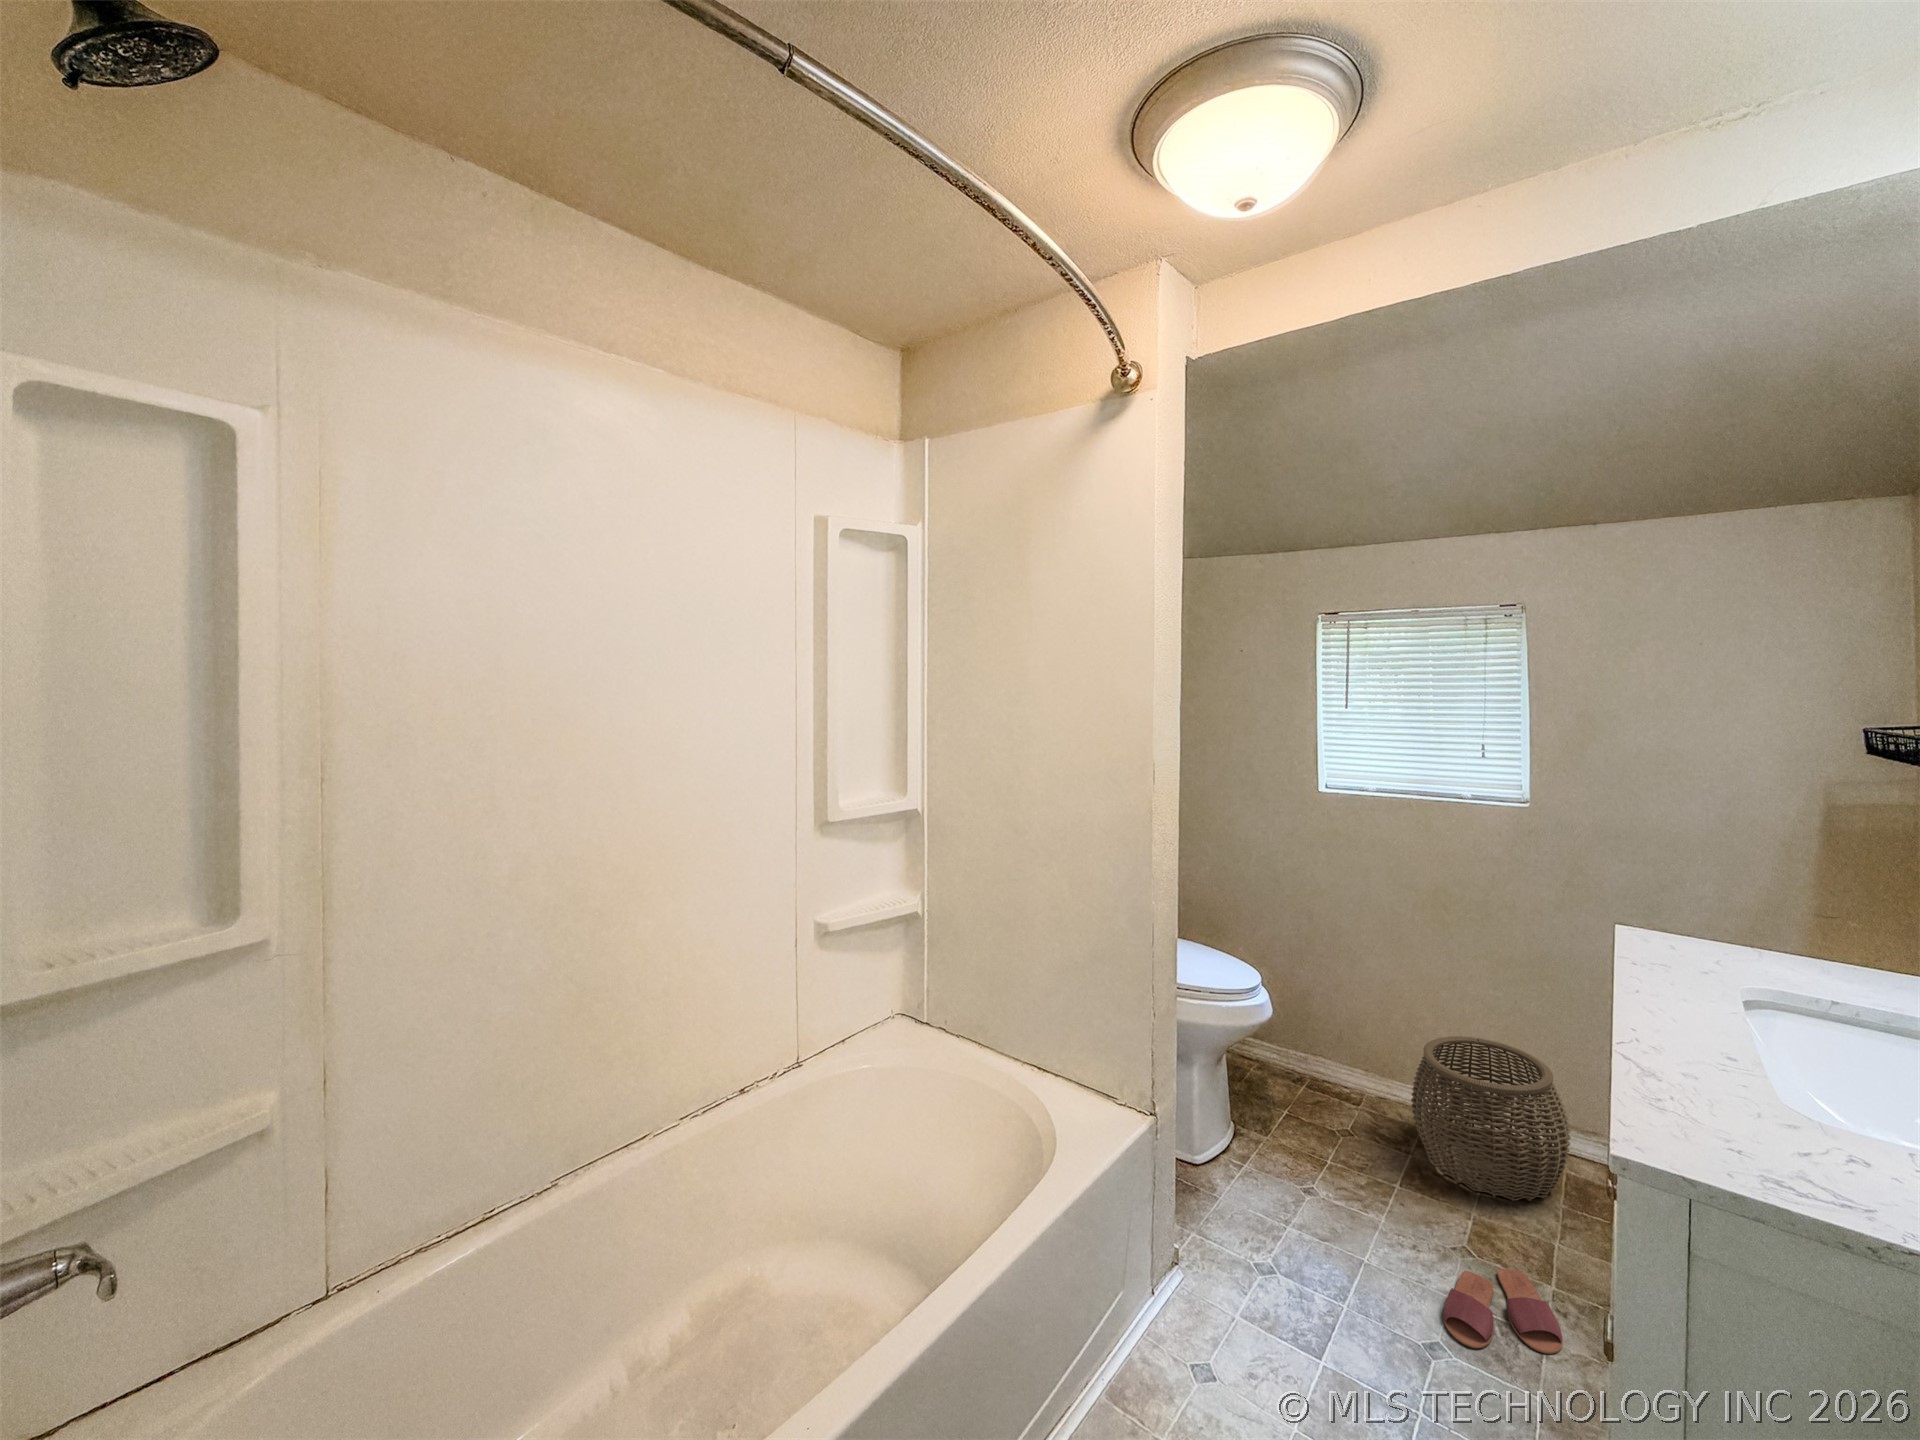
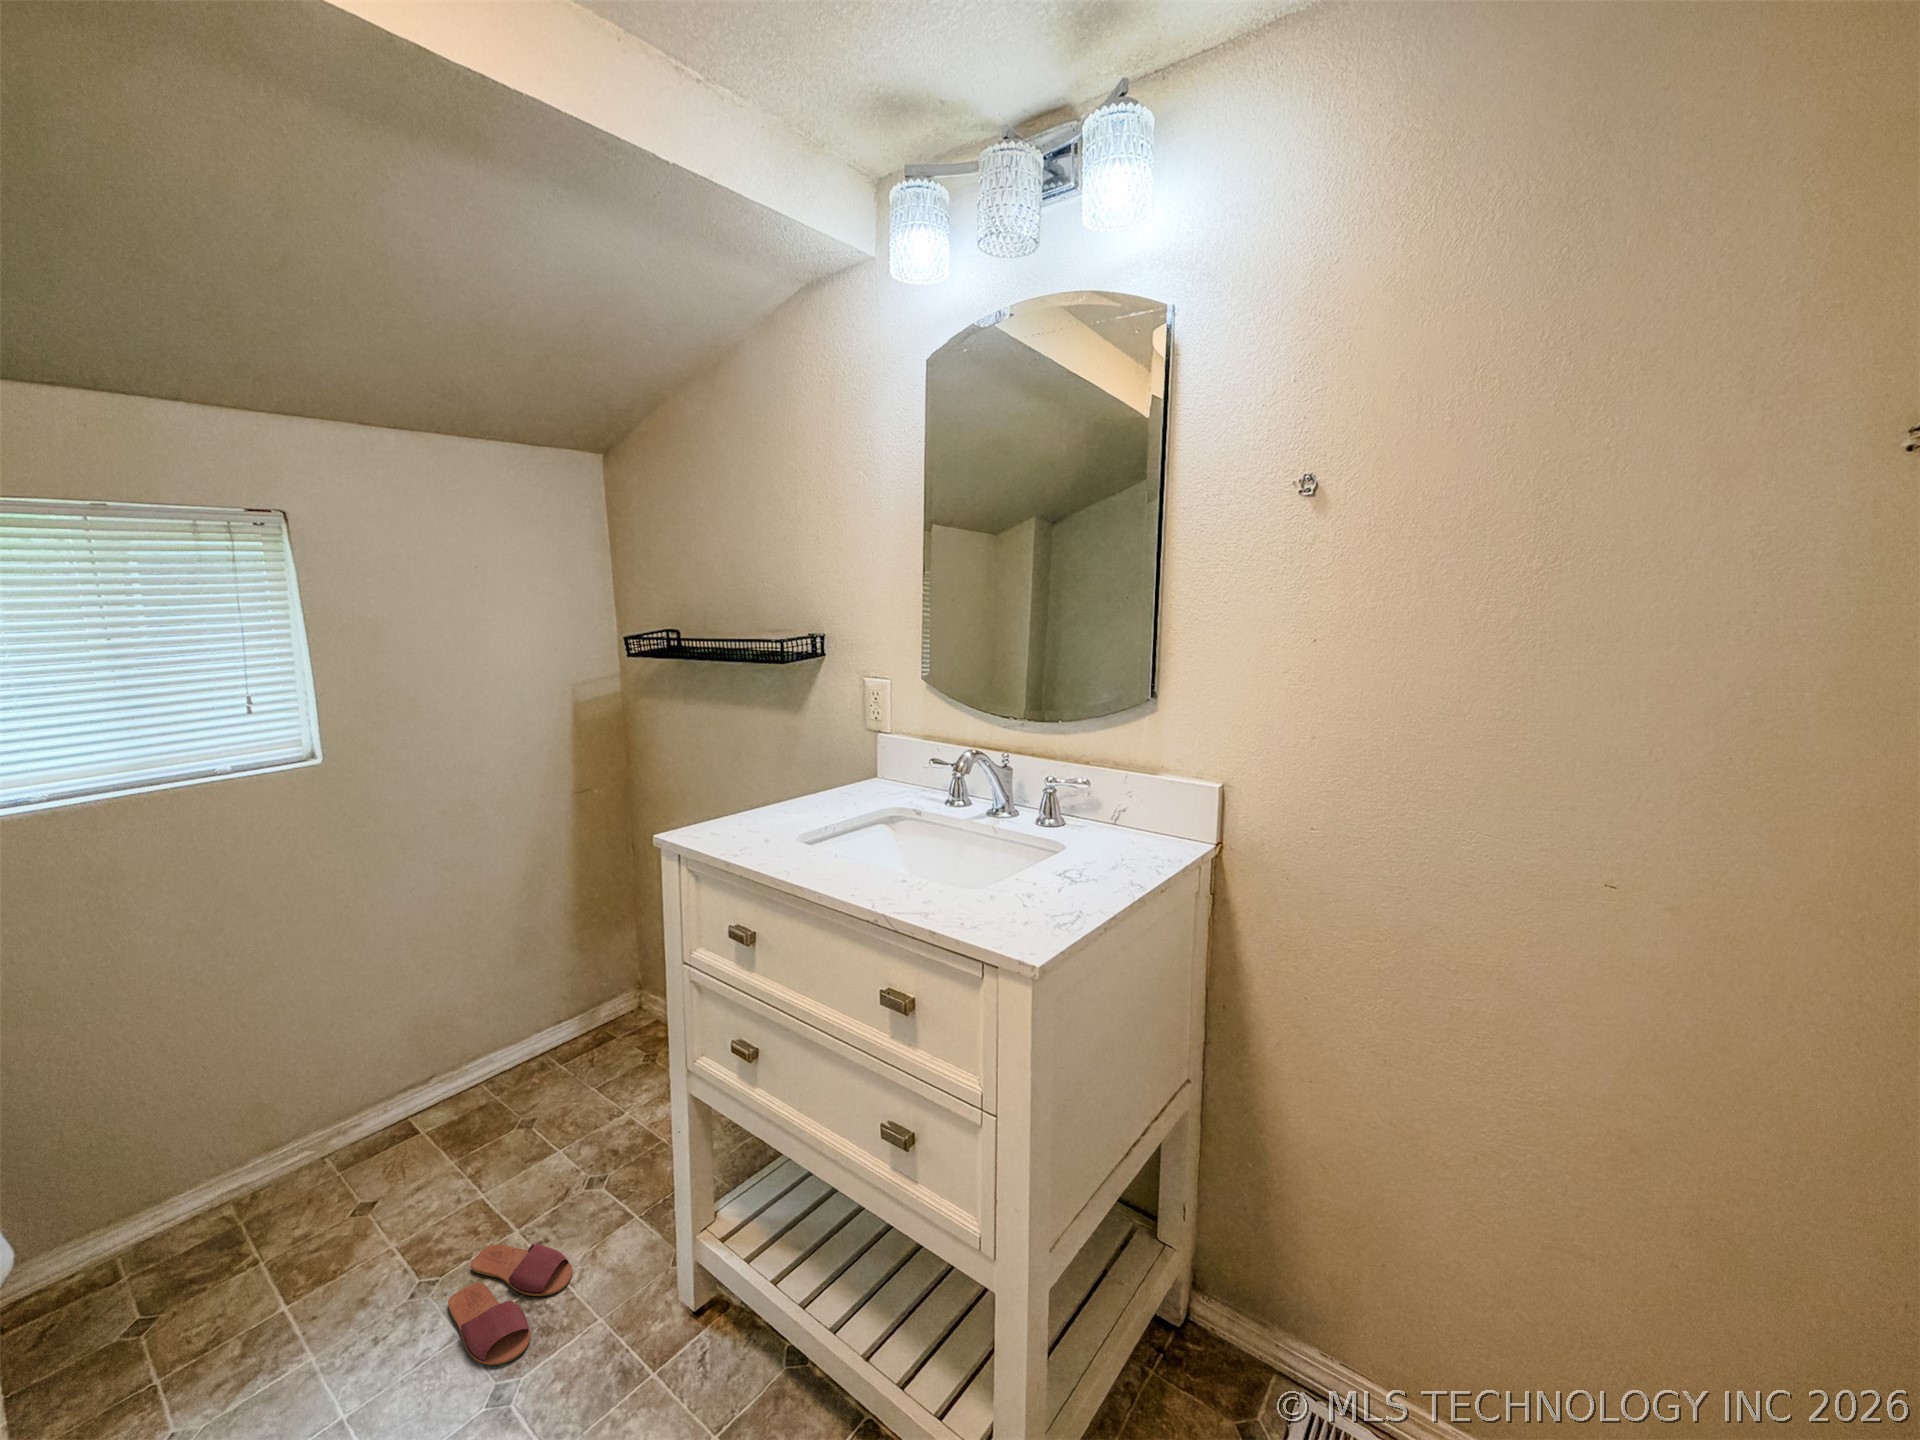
woven basket: present [1411,1036,1571,1201] -> none [240,1031,451,1243]

